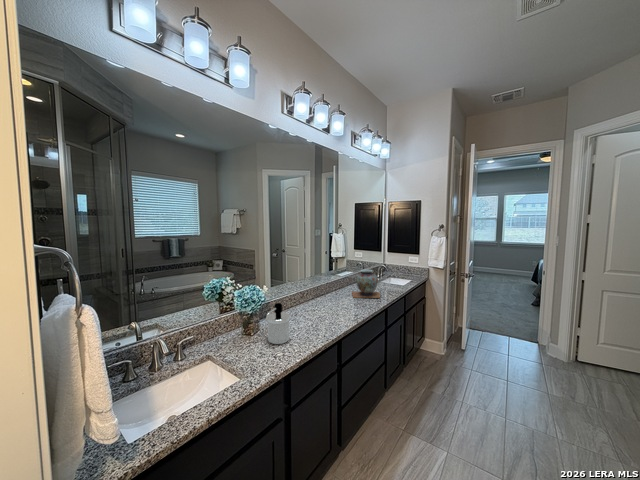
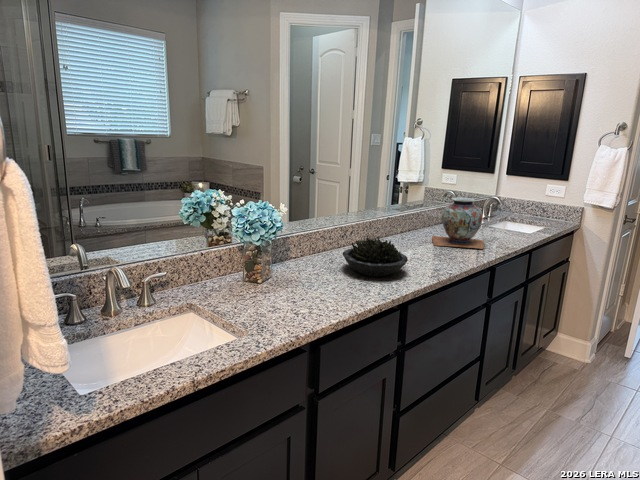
succulent plant: none [302,299,339,323] -> present [343,237,408,277]
soap dispenser: present [266,303,290,344] -> none [282,232,322,298]

